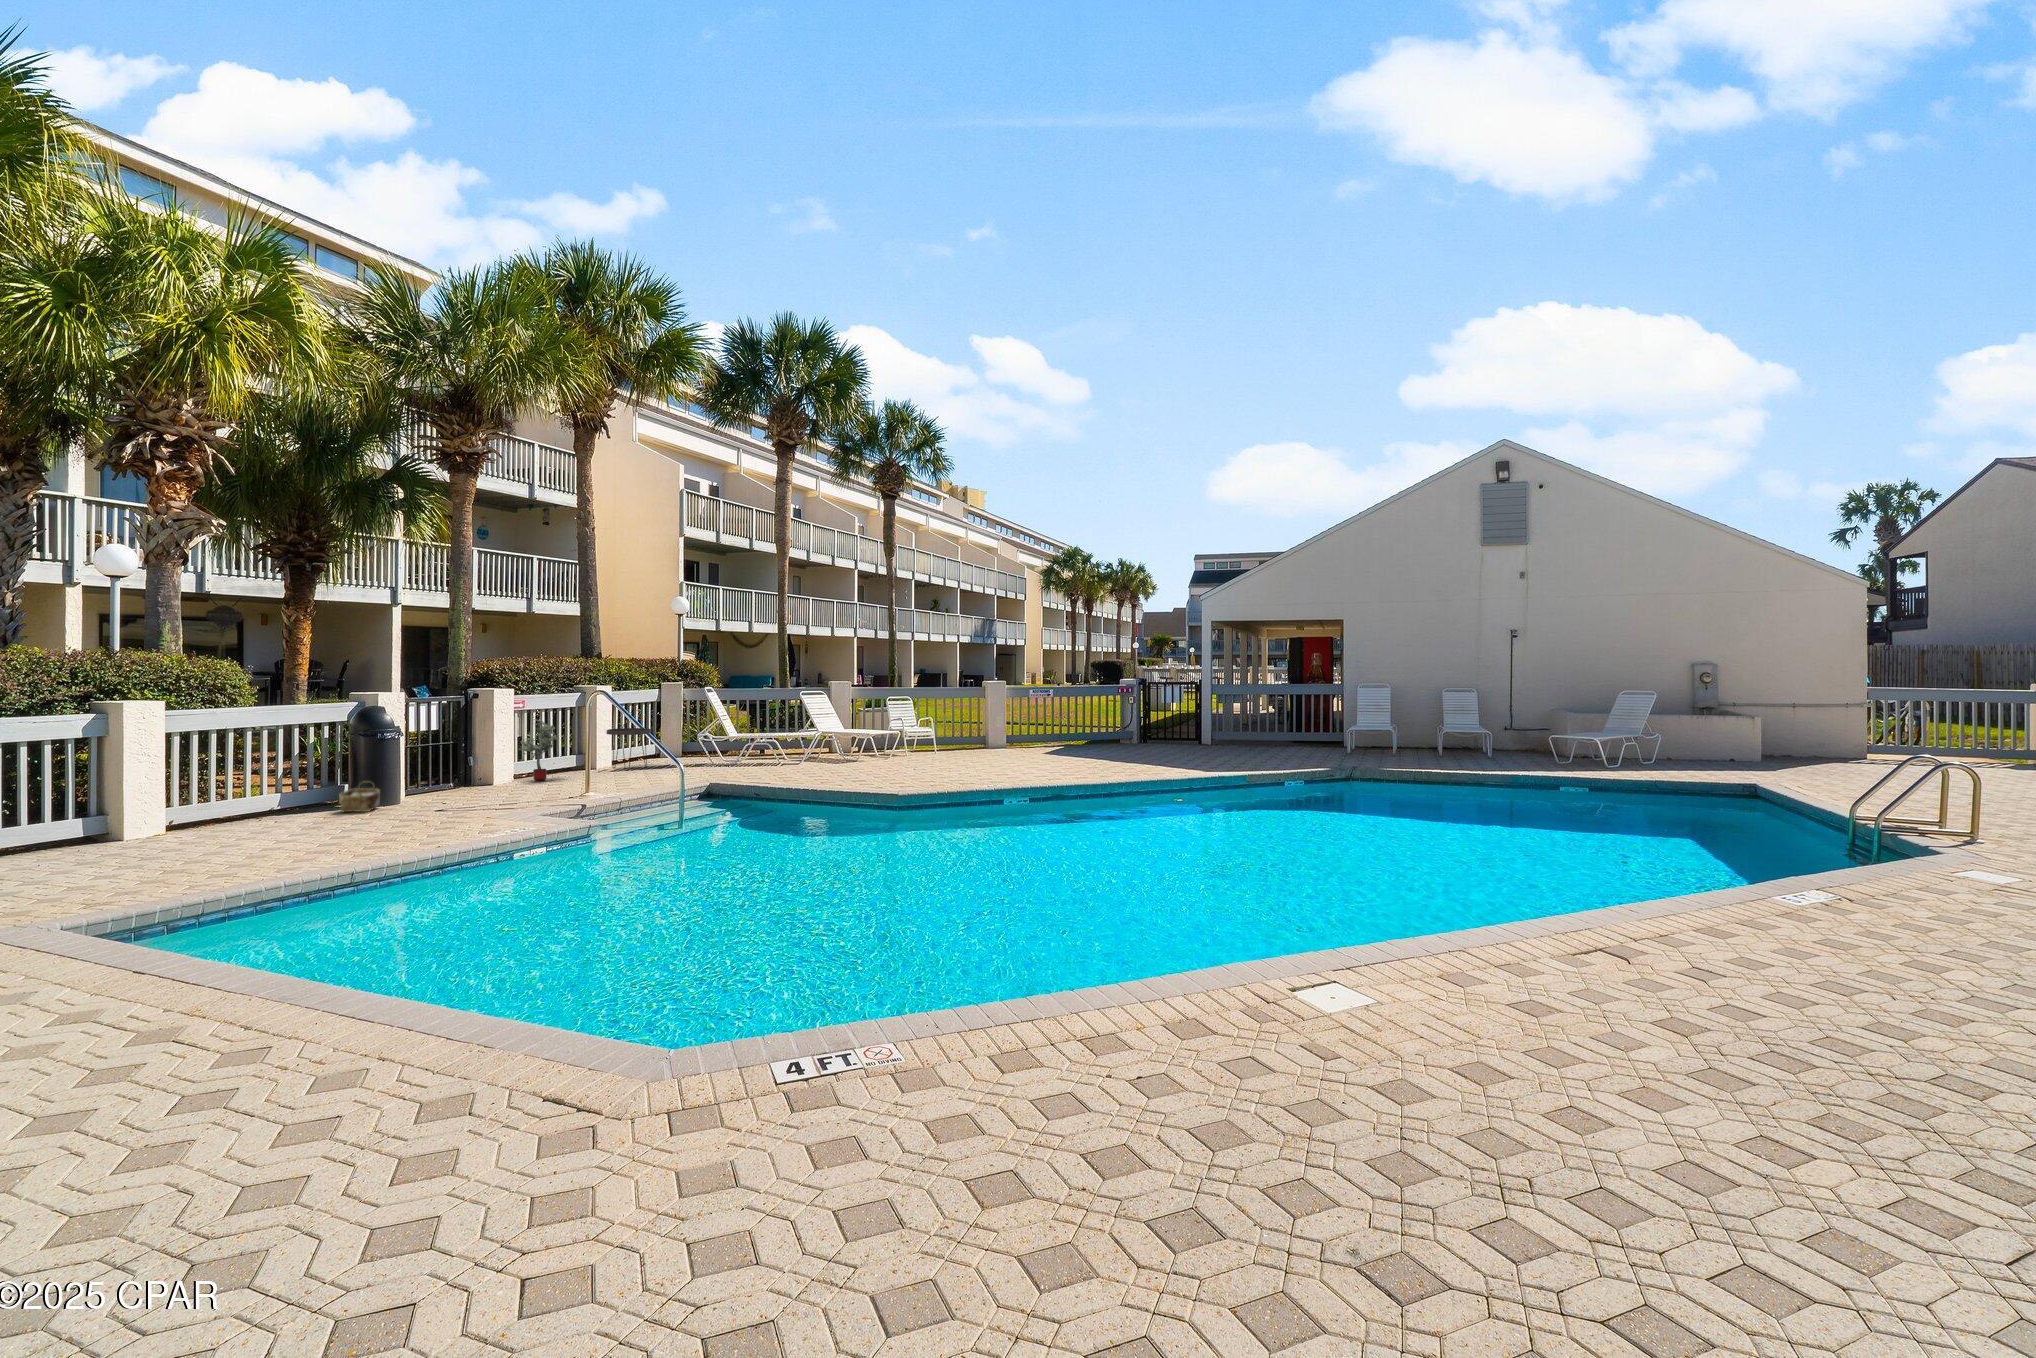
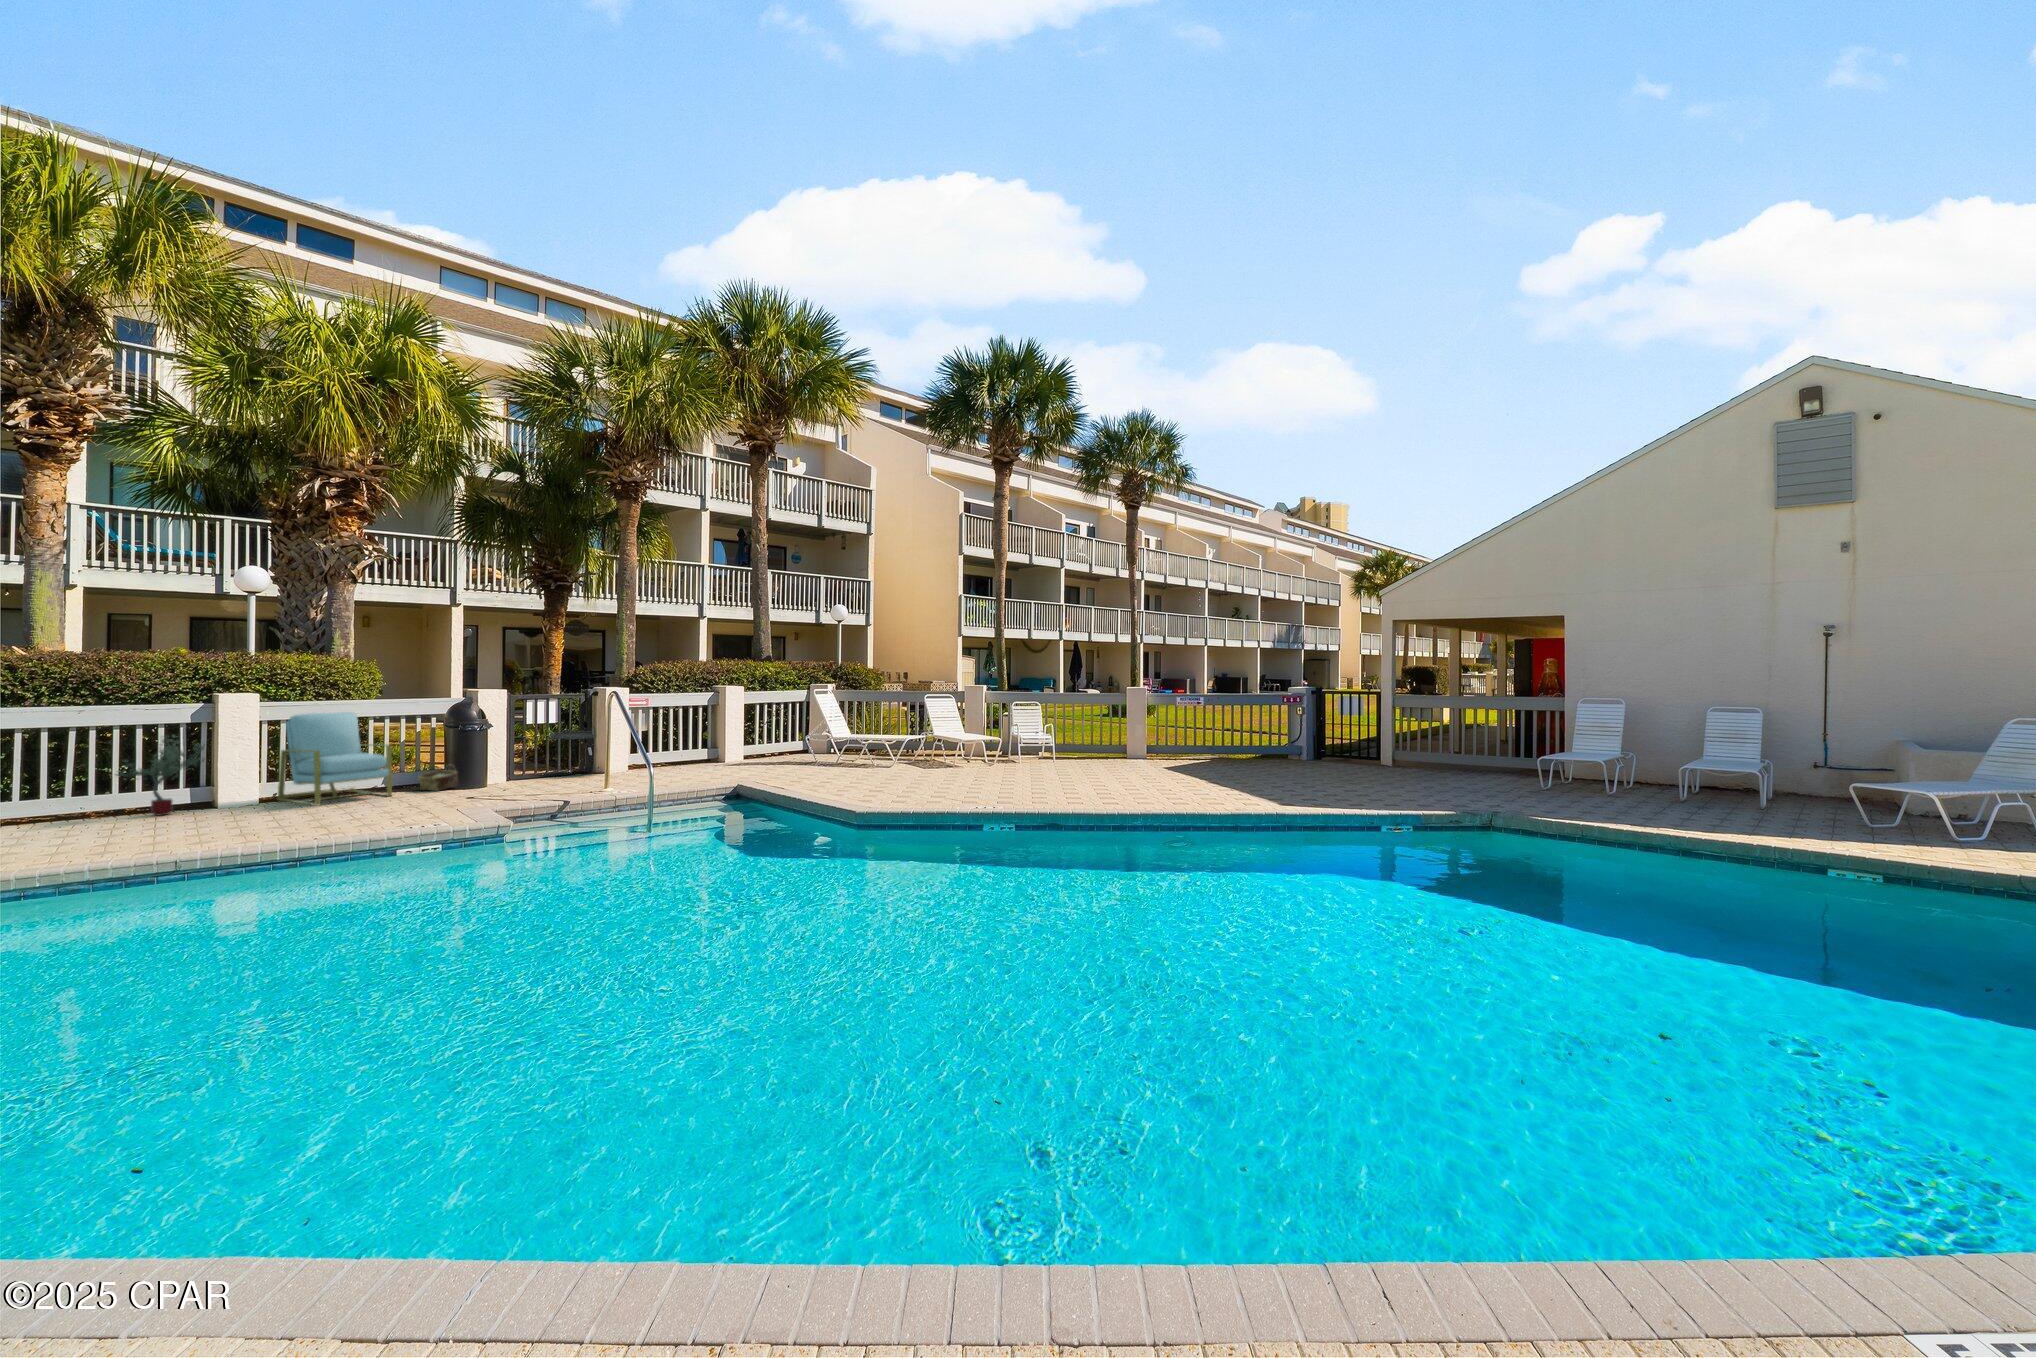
potted tree: present [519,719,557,782] -> present [117,735,204,816]
chair: none [188,722,331,832] -> present [277,712,392,806]
side table: present [607,728,651,771] -> present [550,731,596,769]

